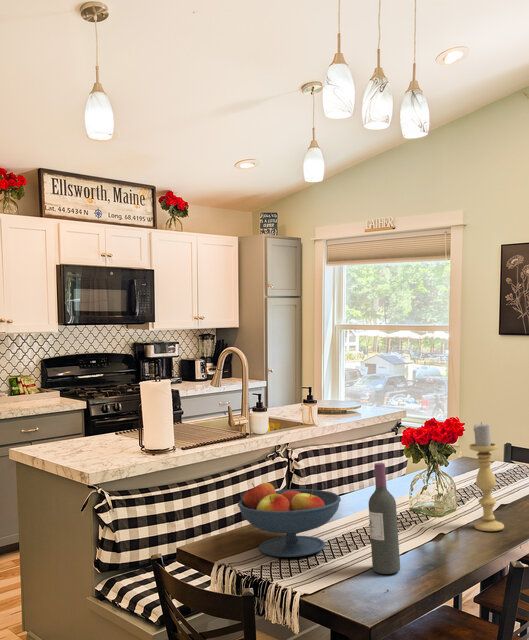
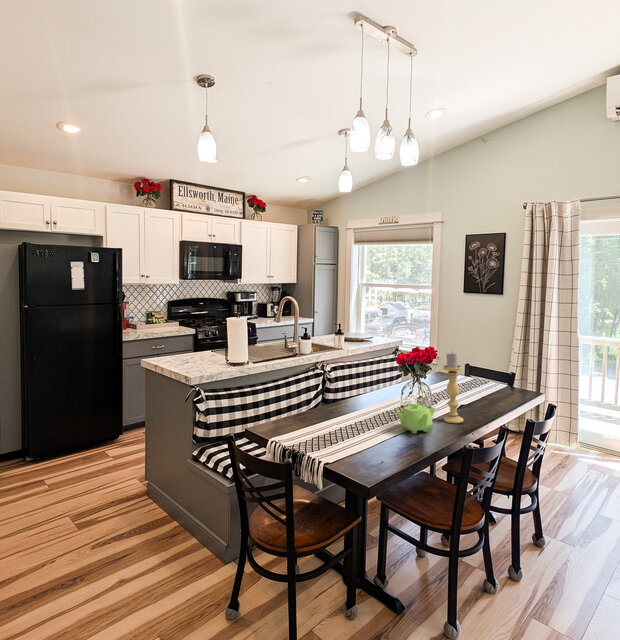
wine bottle: present [369,463,400,574] -> none [373,378,393,451]
fruit bowl: present [238,483,341,557] -> none [286,388,355,438]
teapot: none [404,502,461,547] -> present [397,404,435,433]

